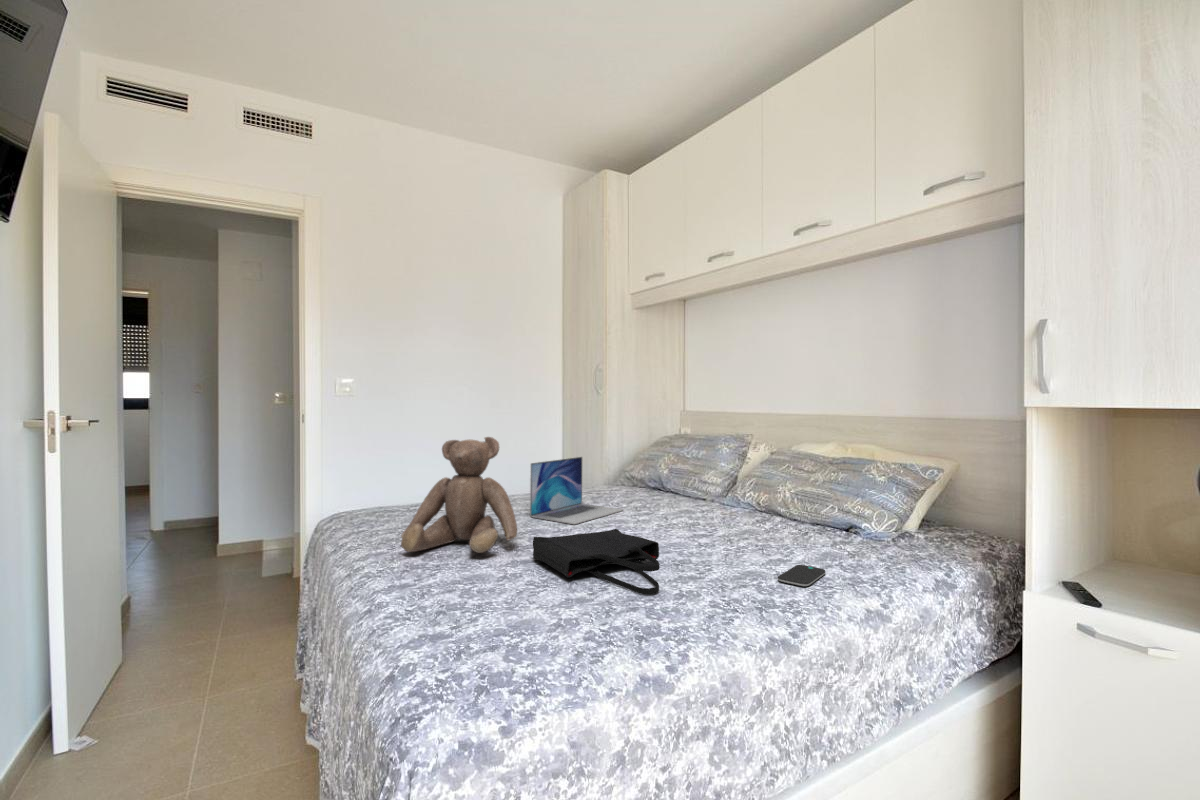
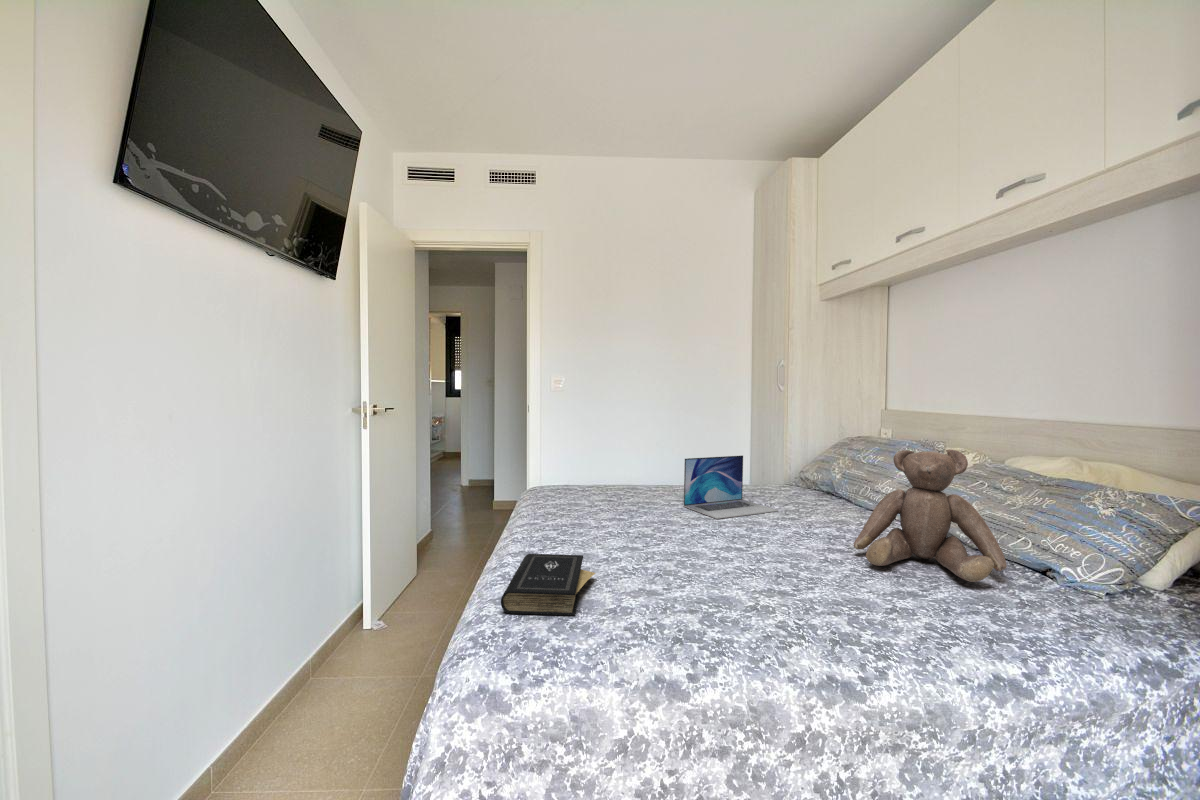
teddy bear: present [401,437,517,553] -> present [853,449,1007,582]
tote bag: present [533,529,660,595] -> none [648,526,762,600]
smartphone: present [778,565,826,587] -> none [884,602,959,629]
book: none [412,577,521,656] -> present [501,554,595,616]

